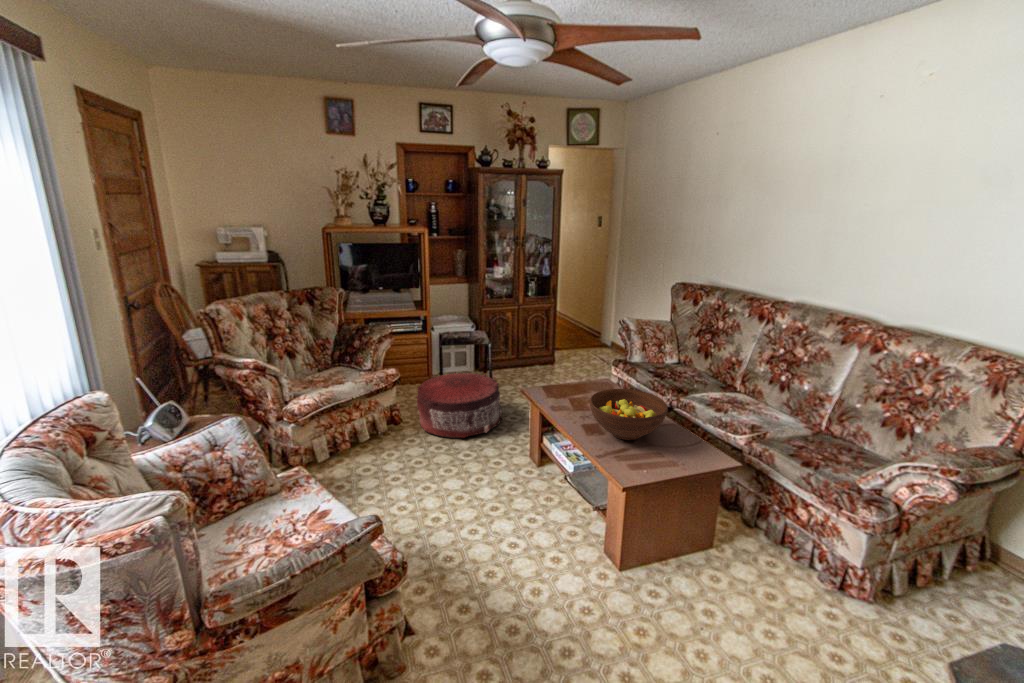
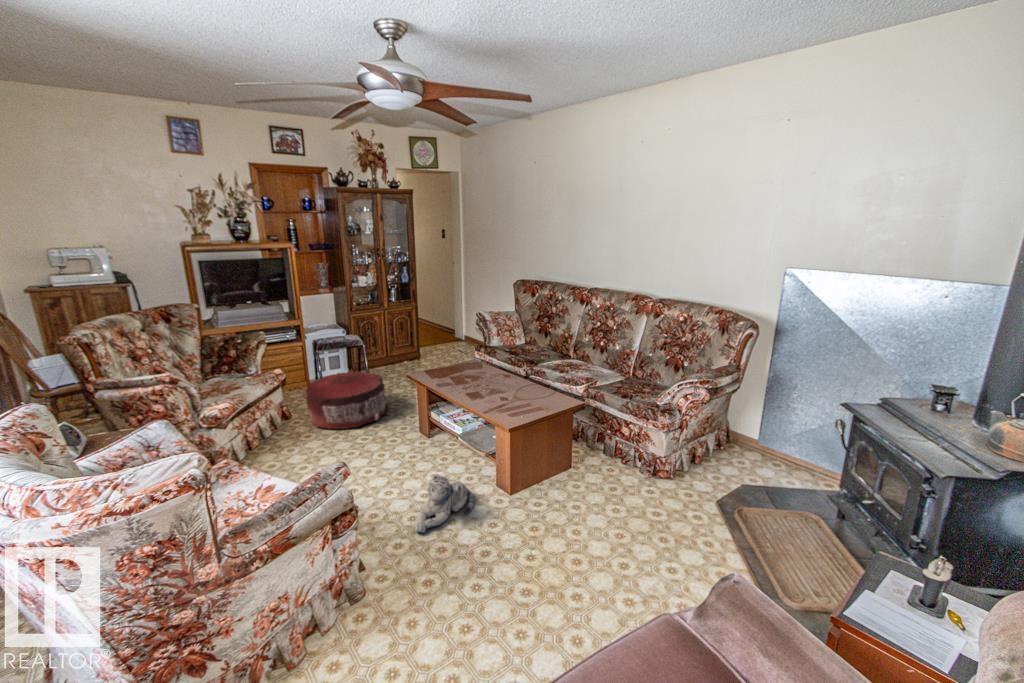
fruit bowl: present [590,389,668,440] -> none [472,361,531,399]
plush toy: none [487,529,571,599] -> present [414,476,474,533]

